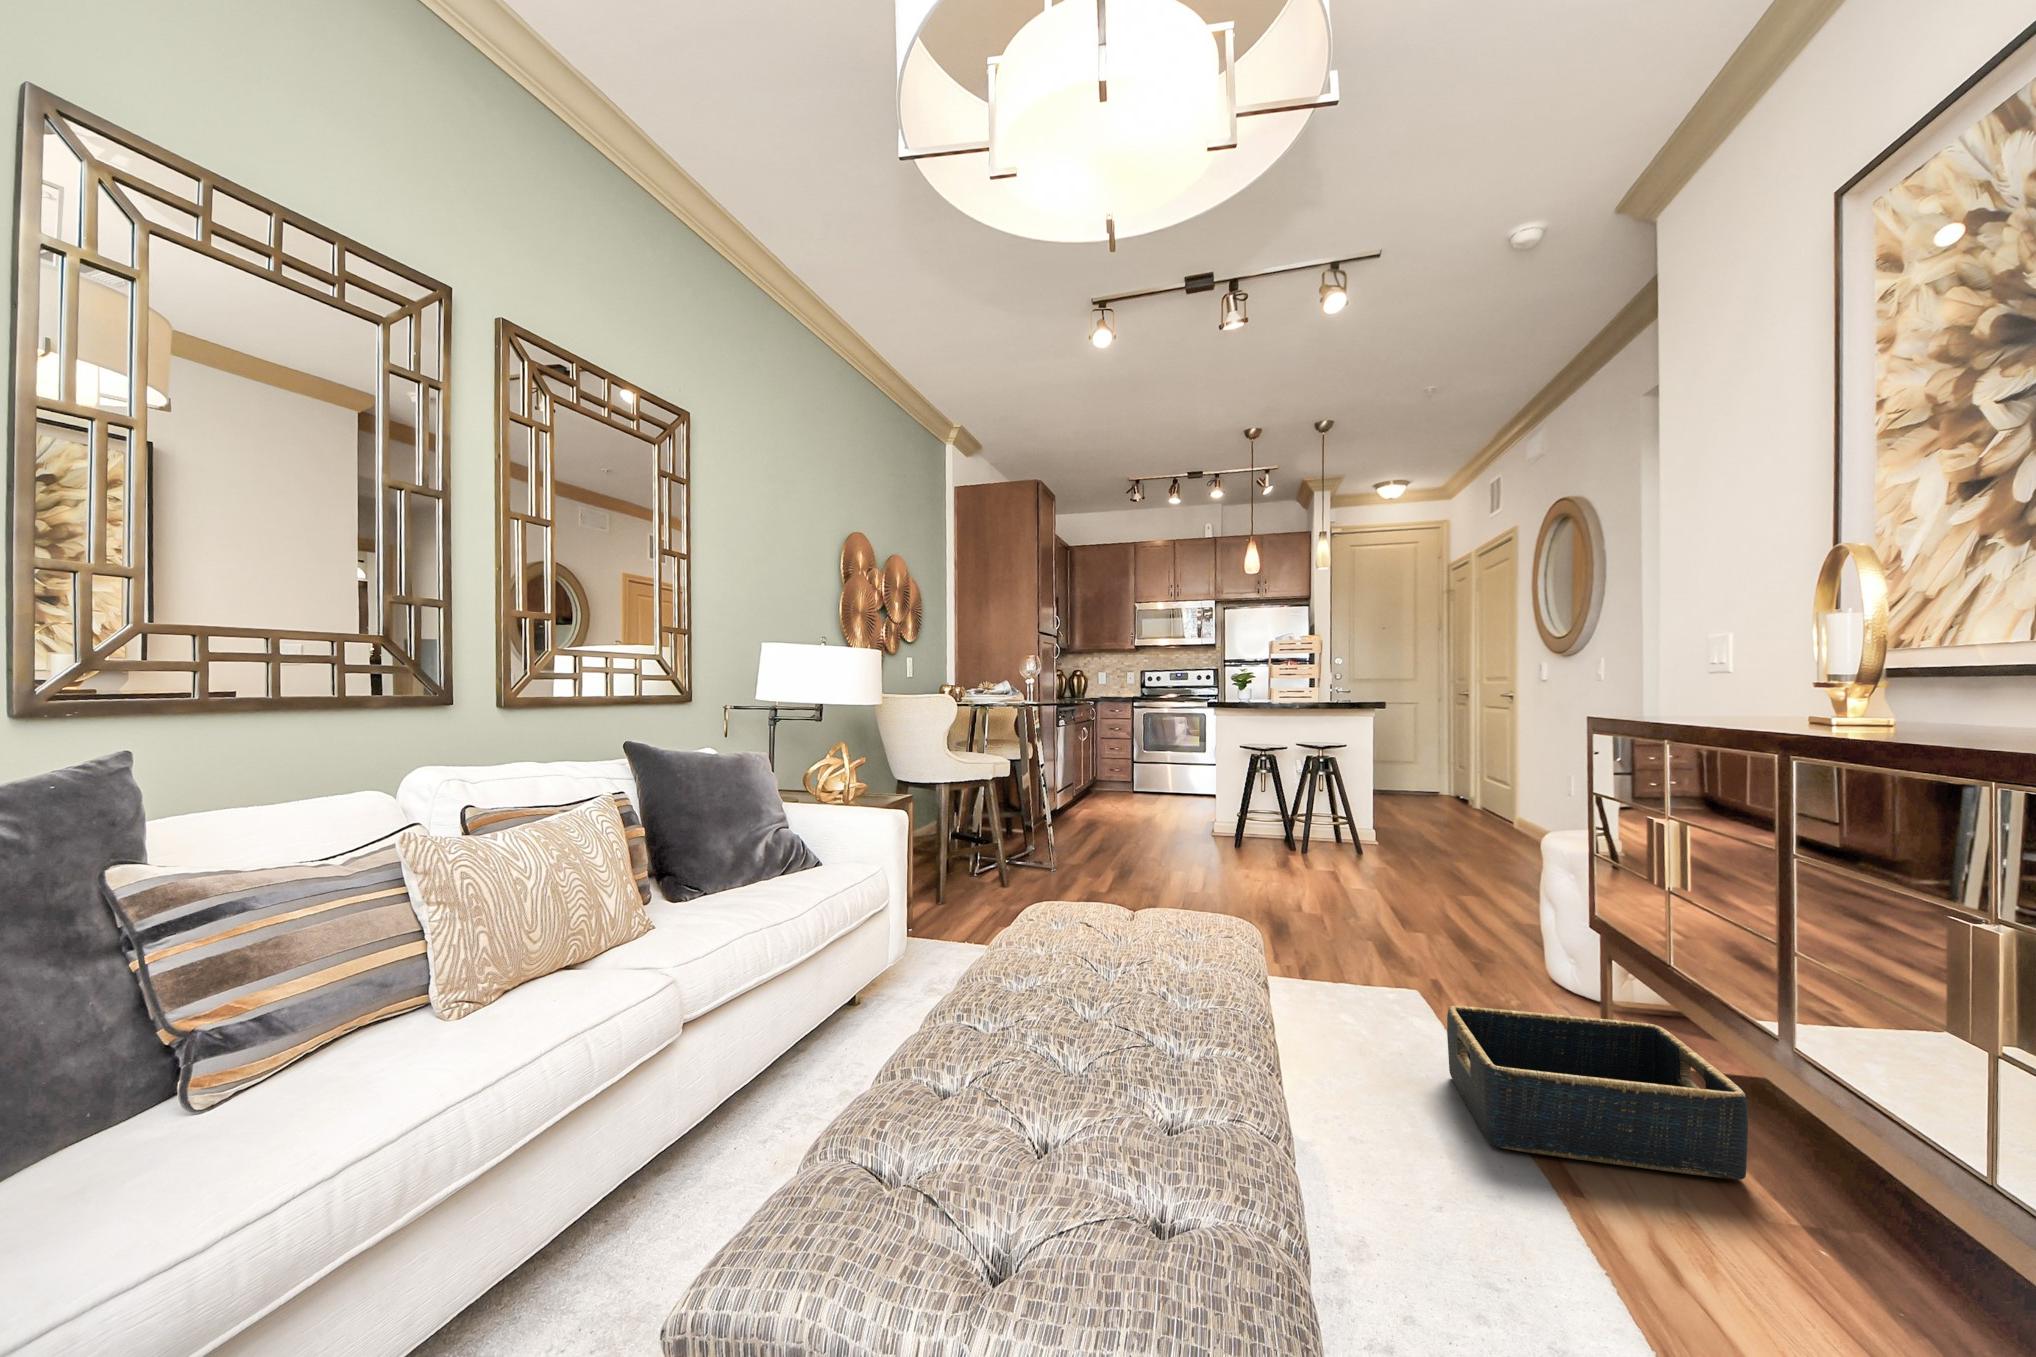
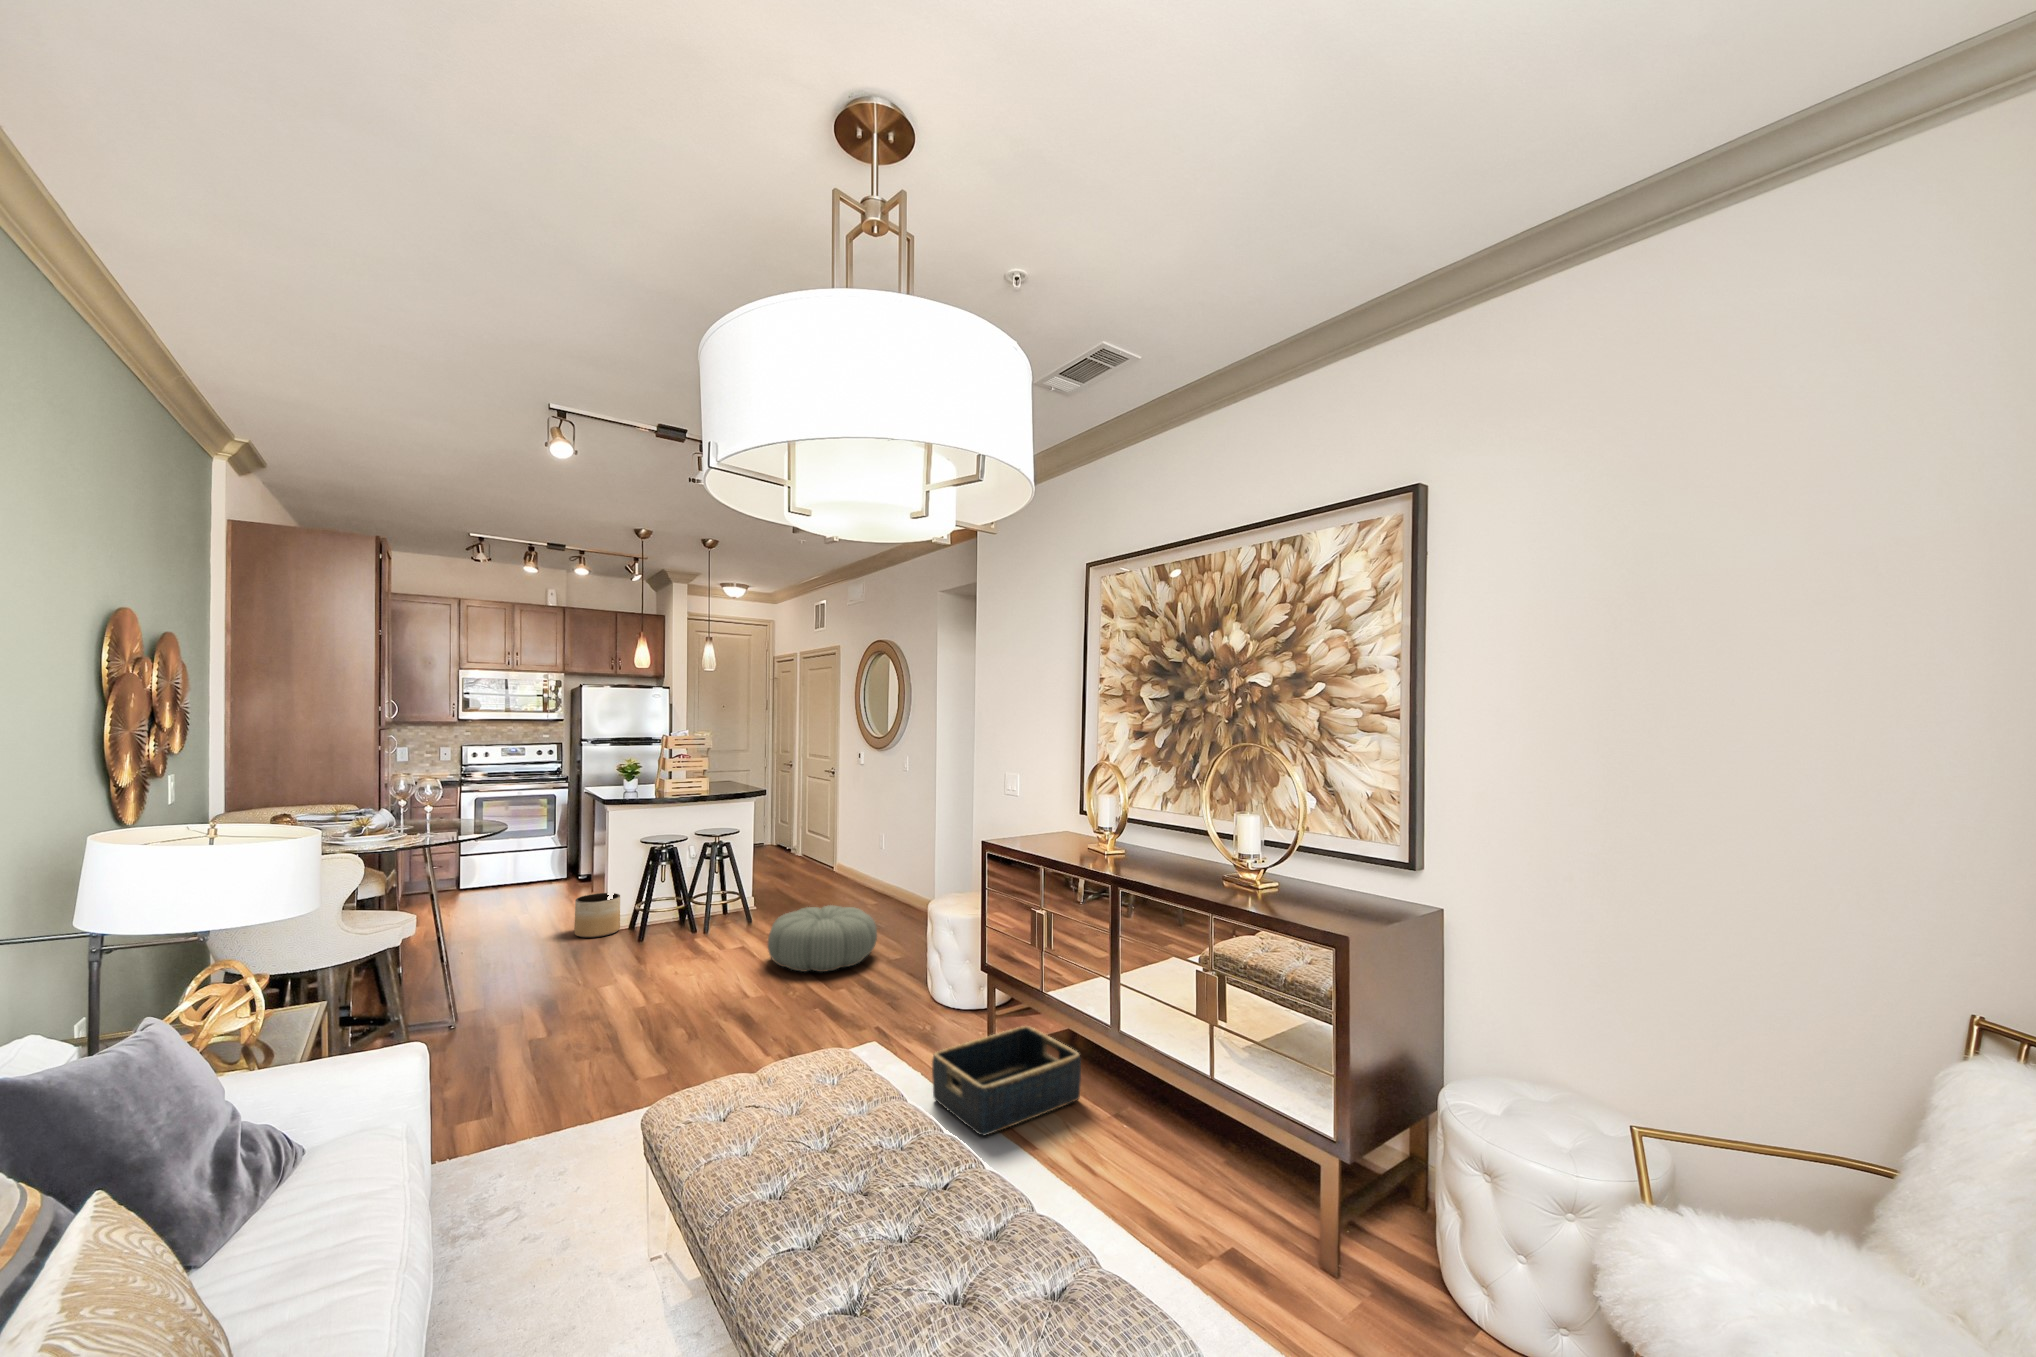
planter: none [1189,797,1231,838] -> present [574,893,620,938]
pouf: none [1347,833,1501,911] -> present [768,905,877,972]

